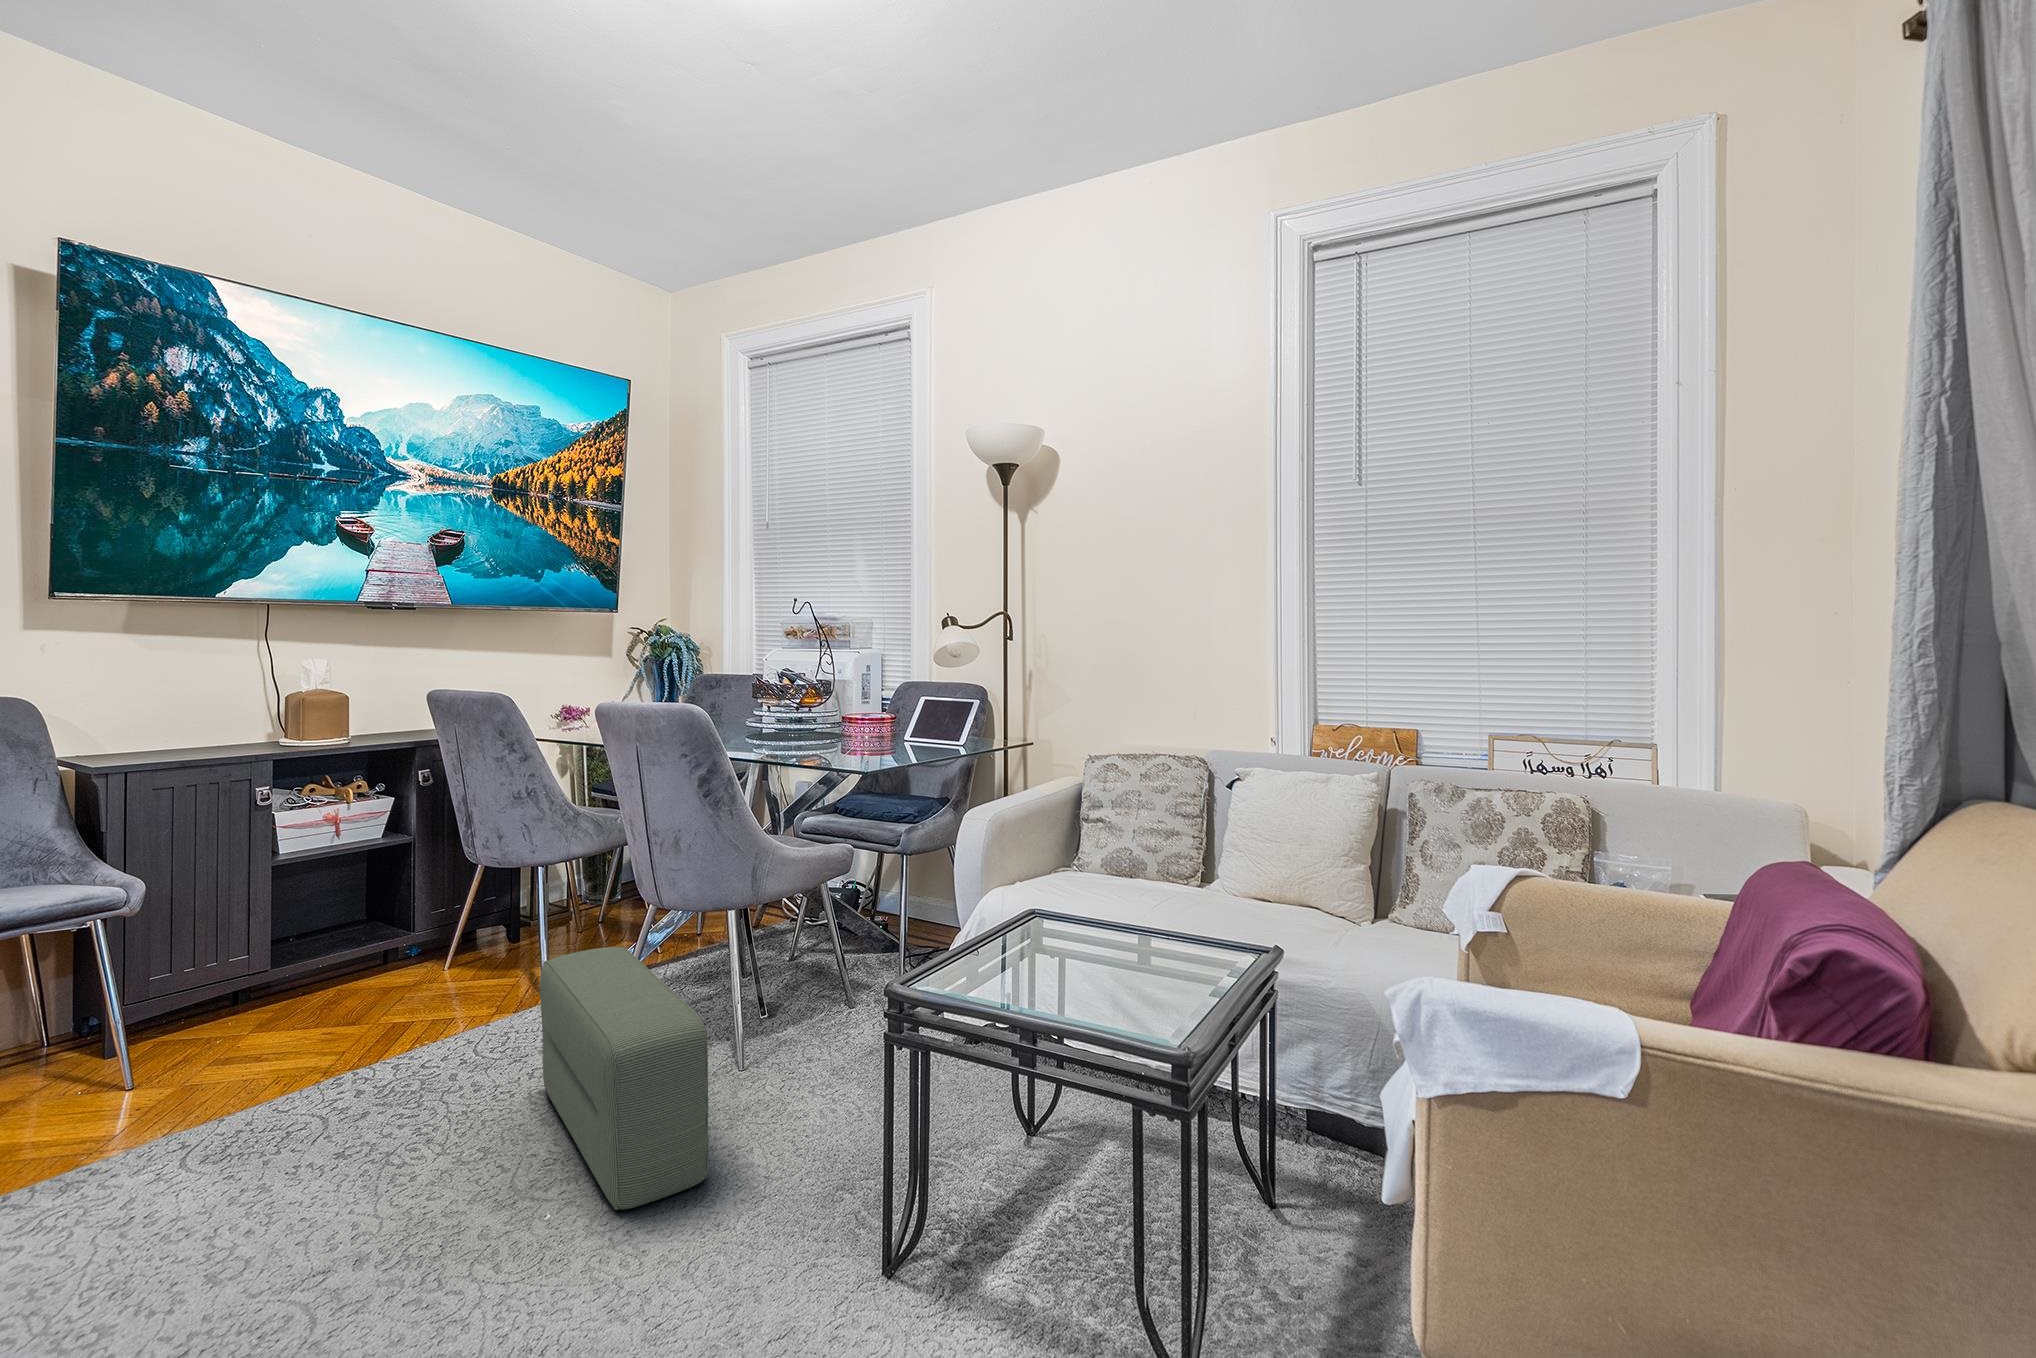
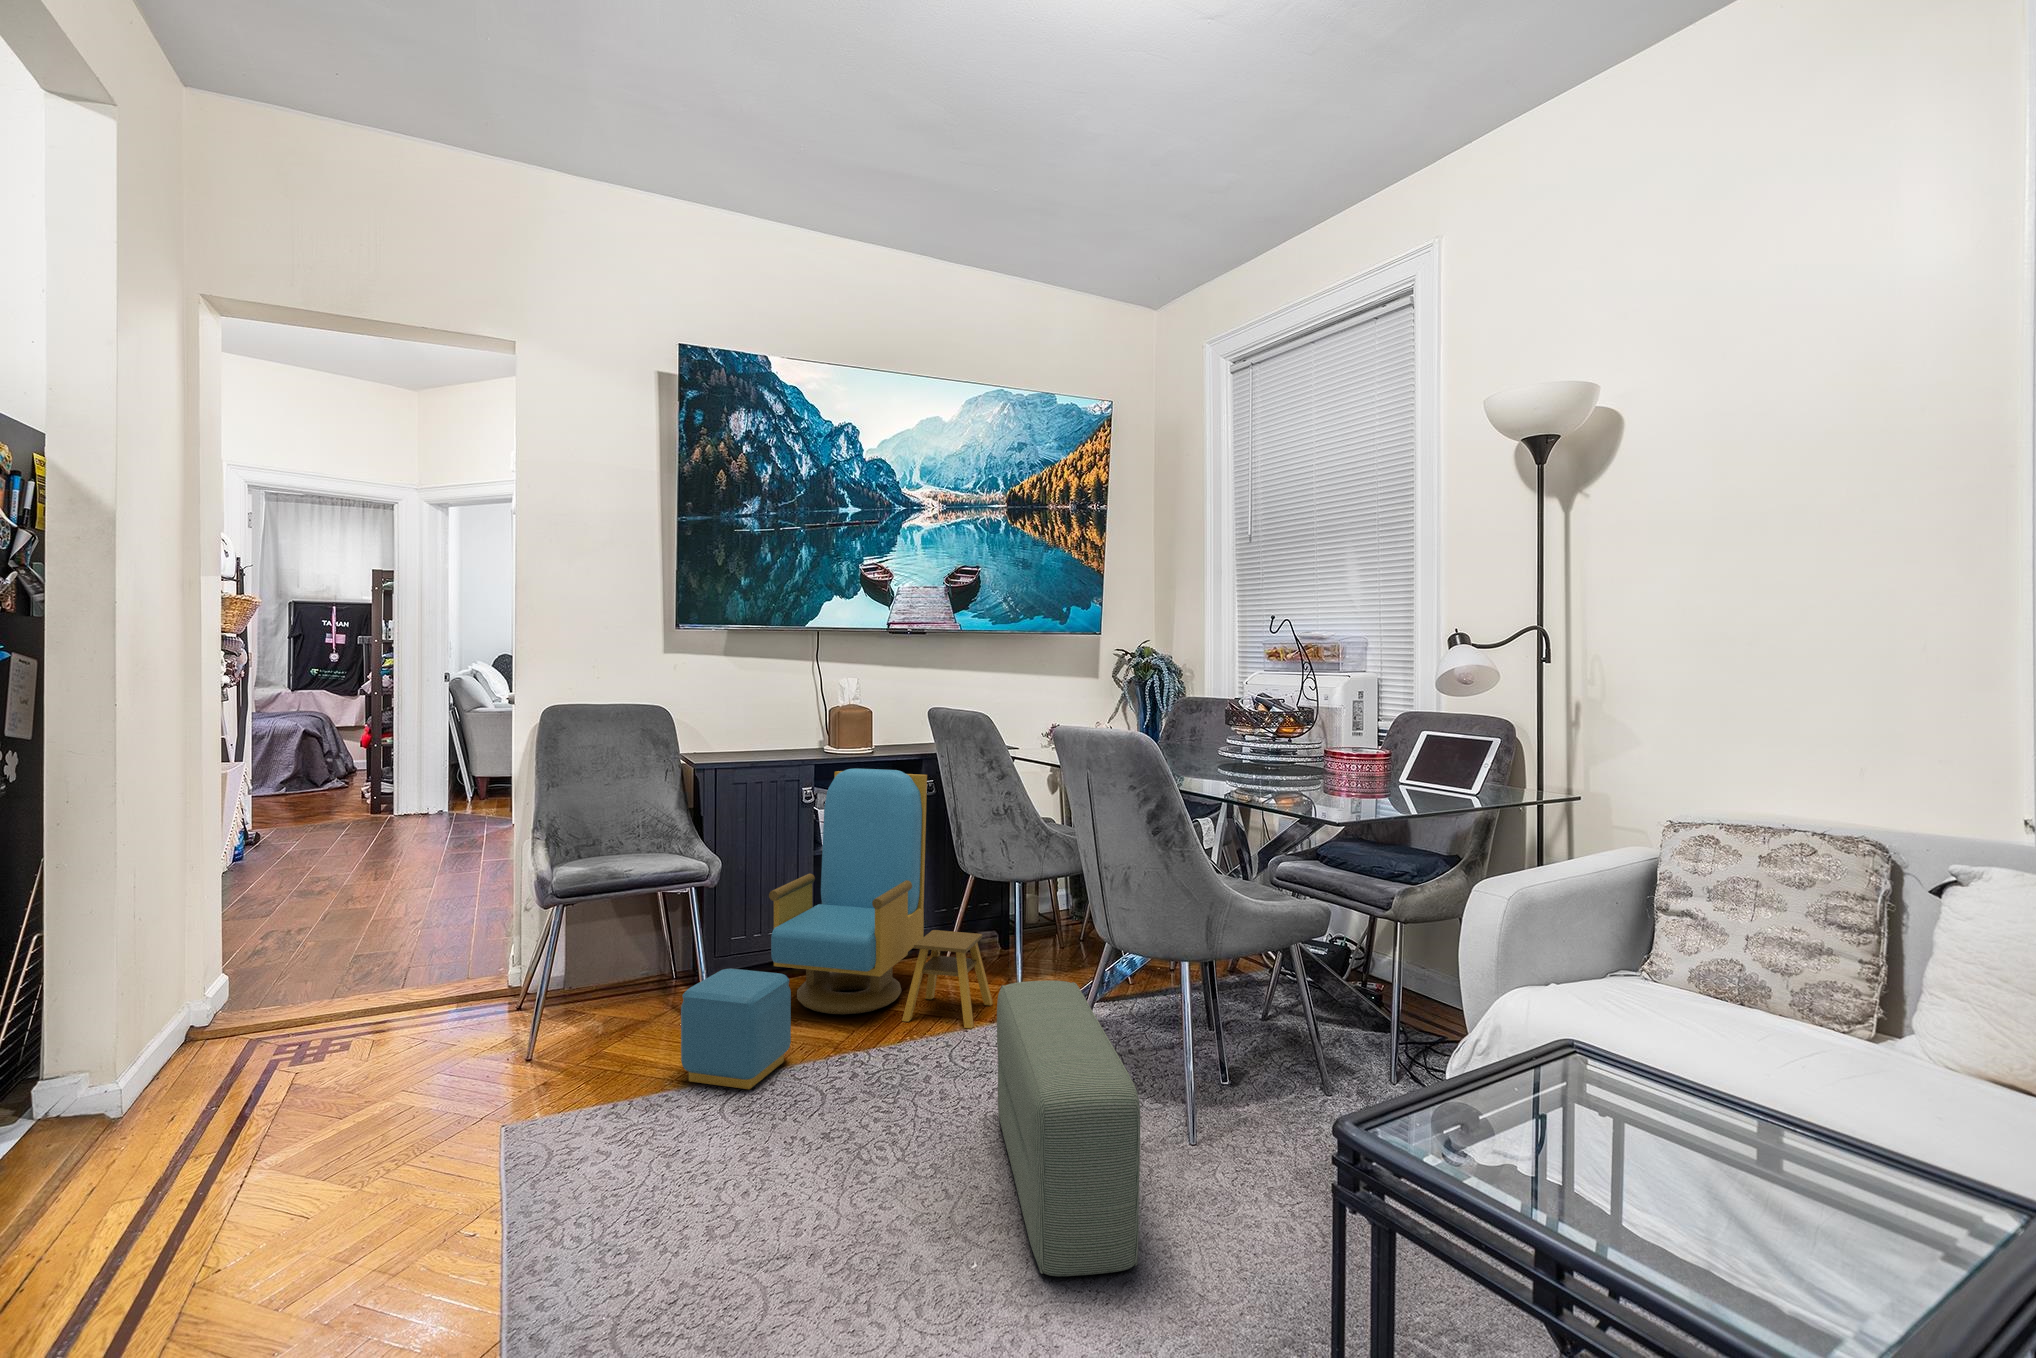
armchair: none [106,761,516,1144] -> present [681,768,993,1089]

